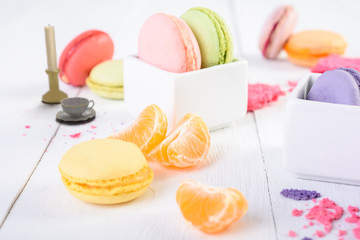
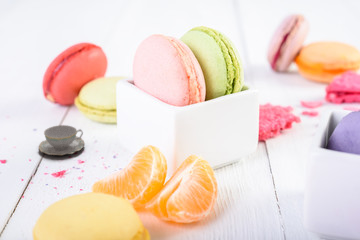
candle holder: present [42,26,68,103] -> none [24,40,54,129]

